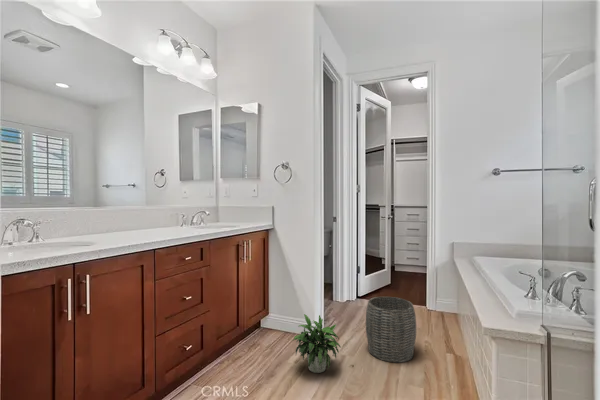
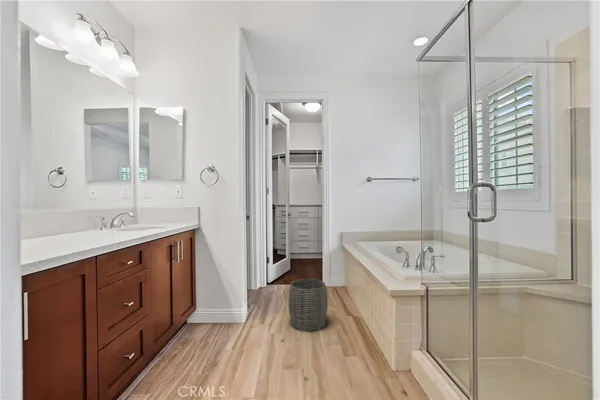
potted plant: present [293,314,340,373] -> none [232,302,274,353]

